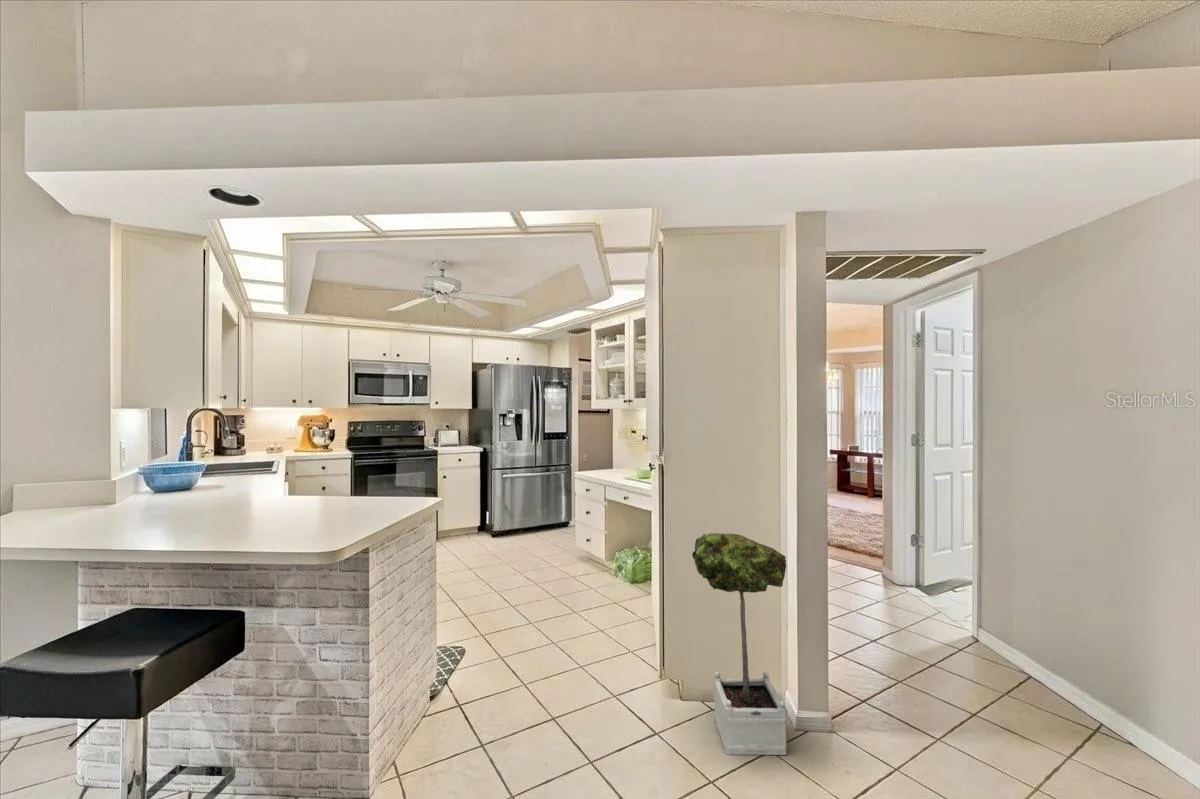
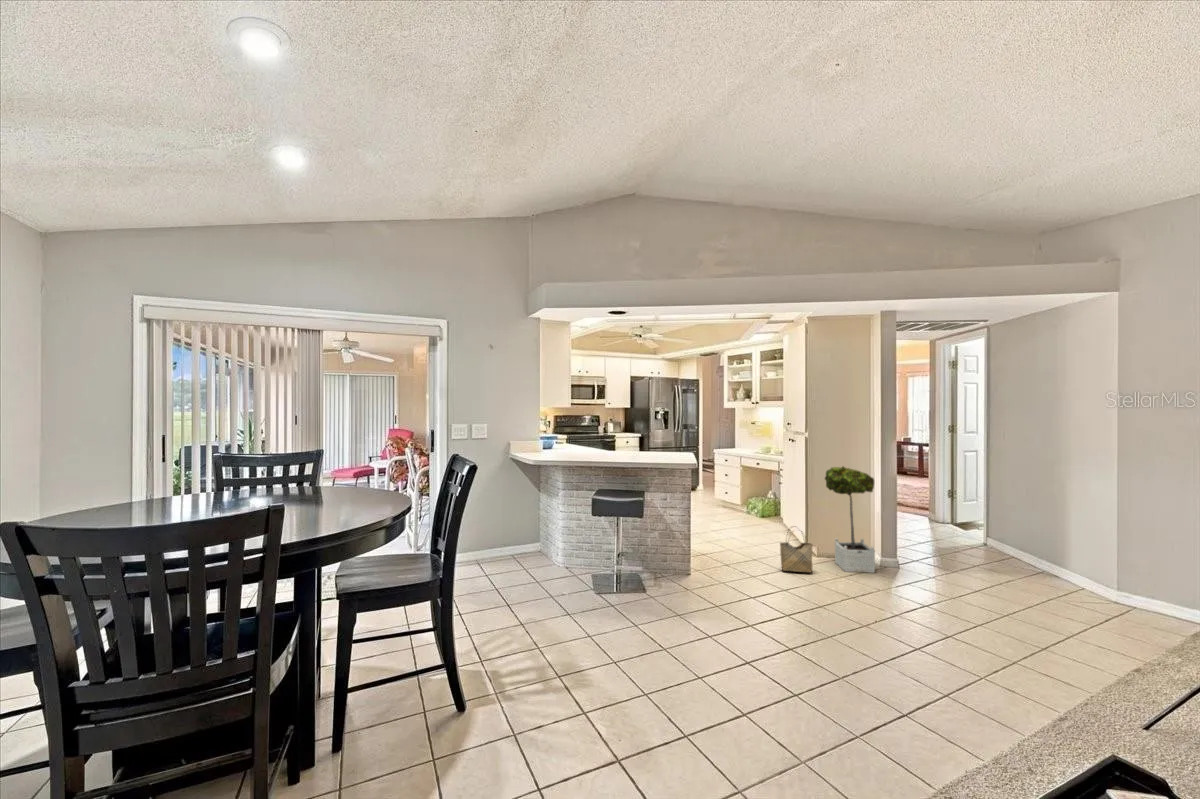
woven basket: none [592,661,660,769] -> present [780,526,812,572]

